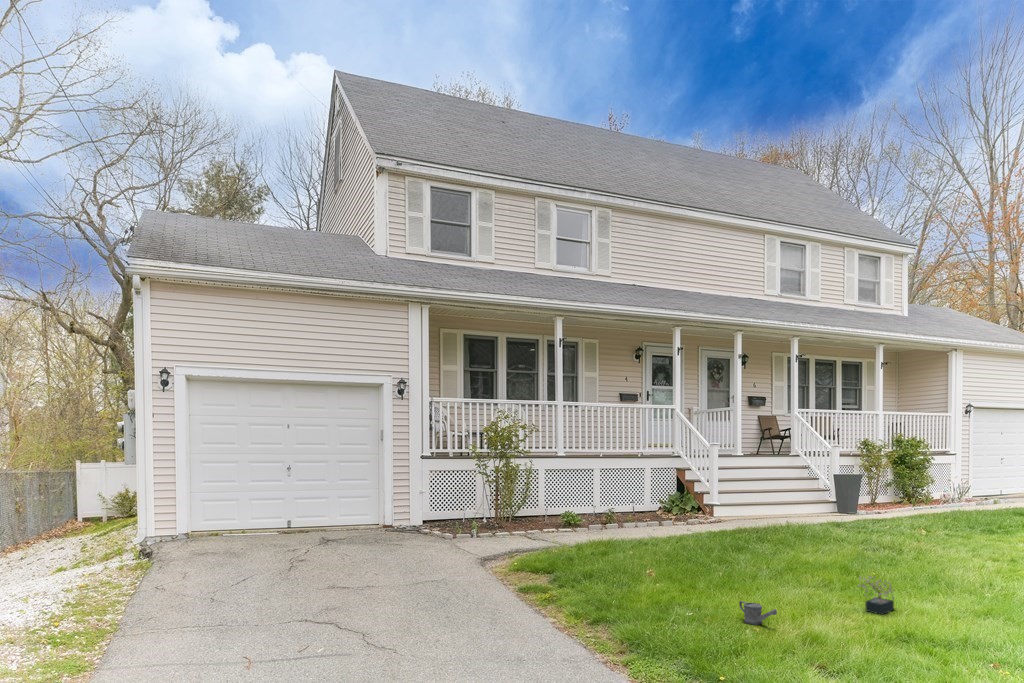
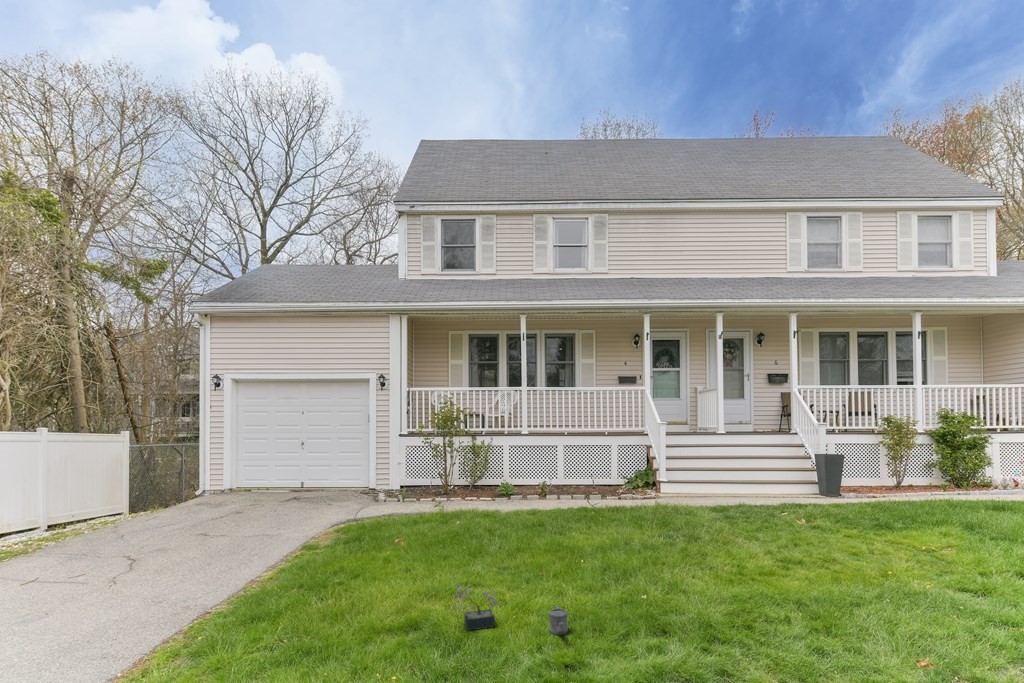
watering can: present [739,601,777,625] -> present [549,605,568,635]

